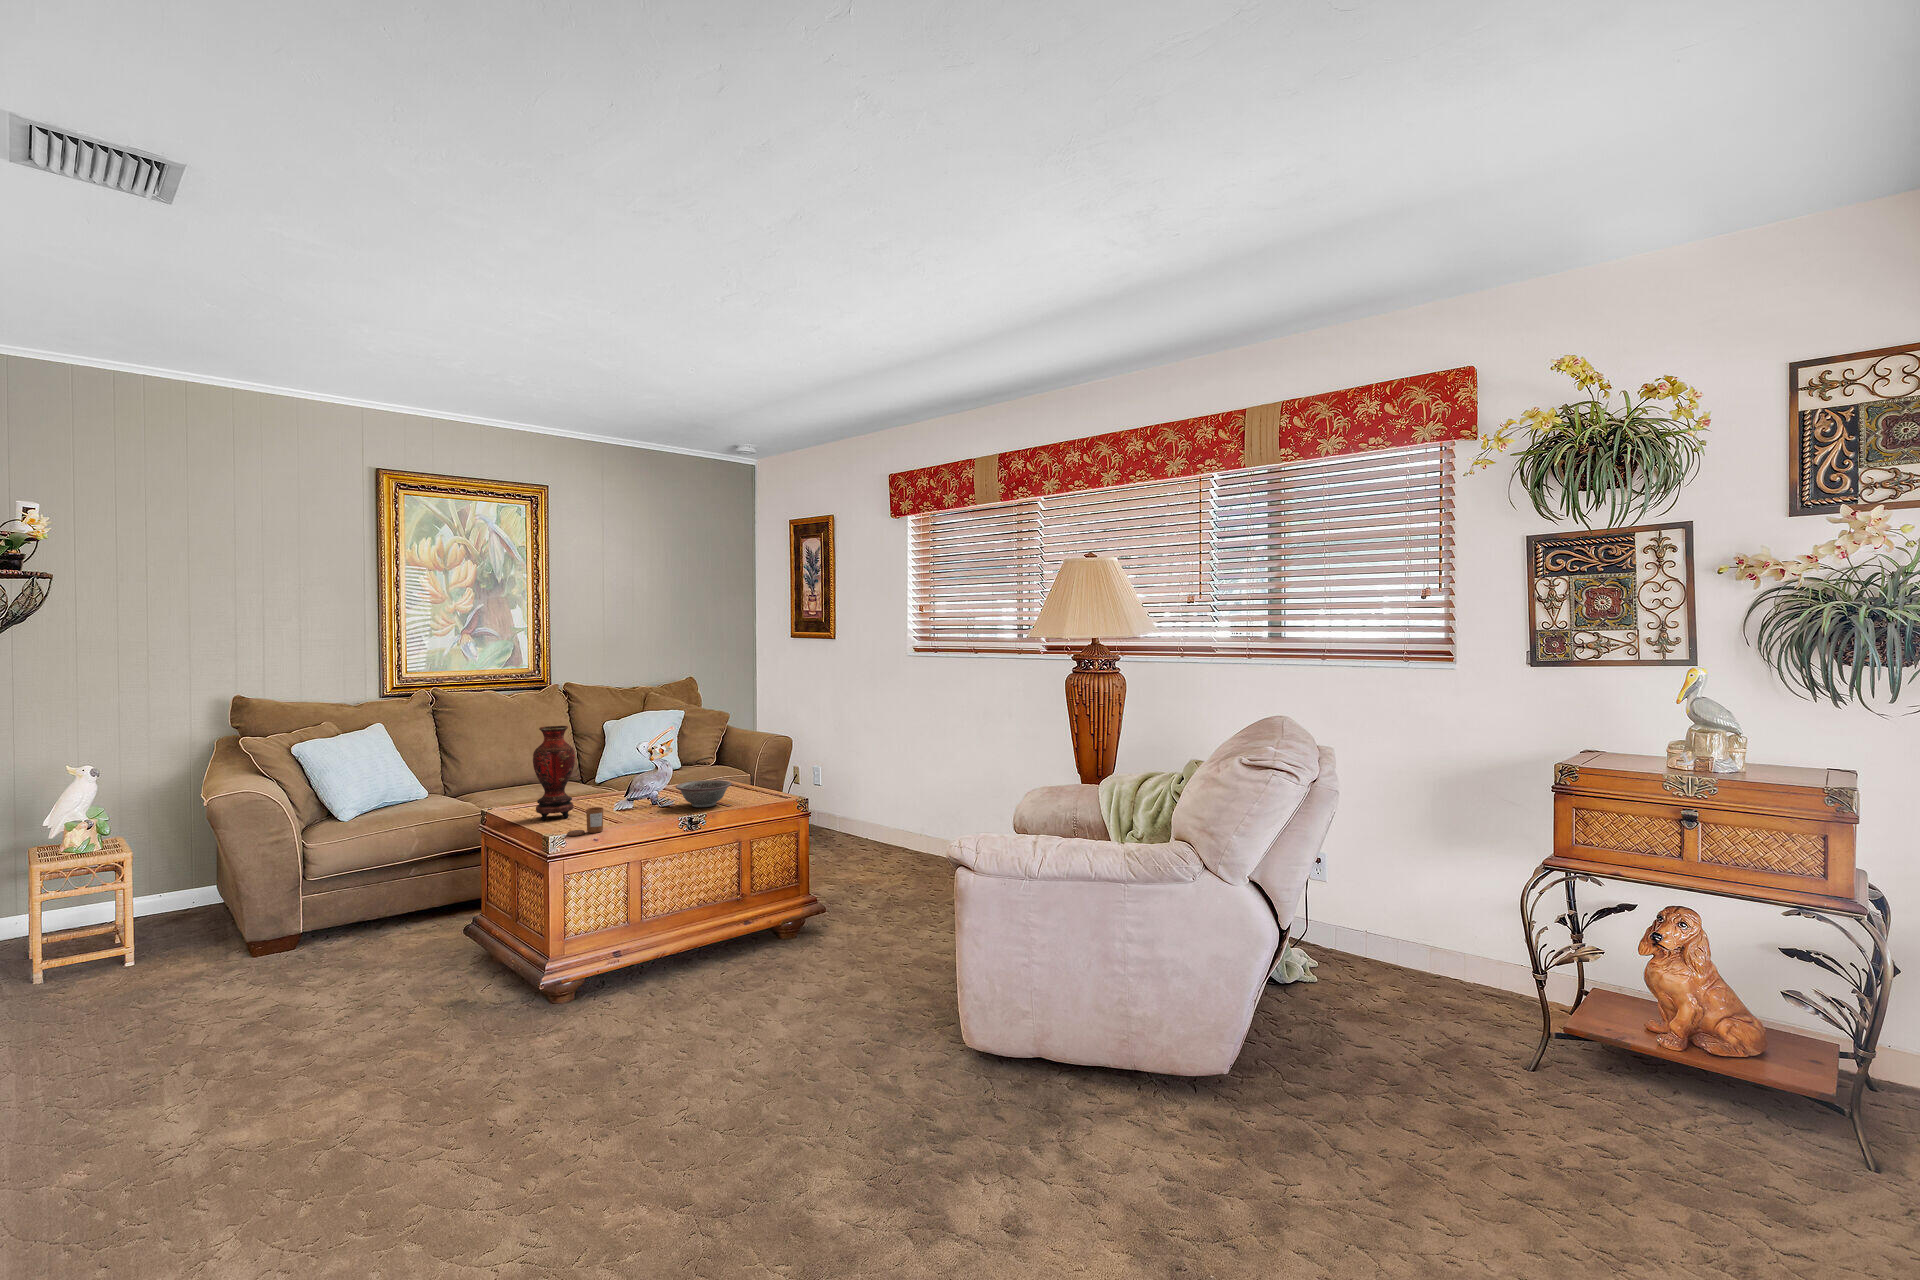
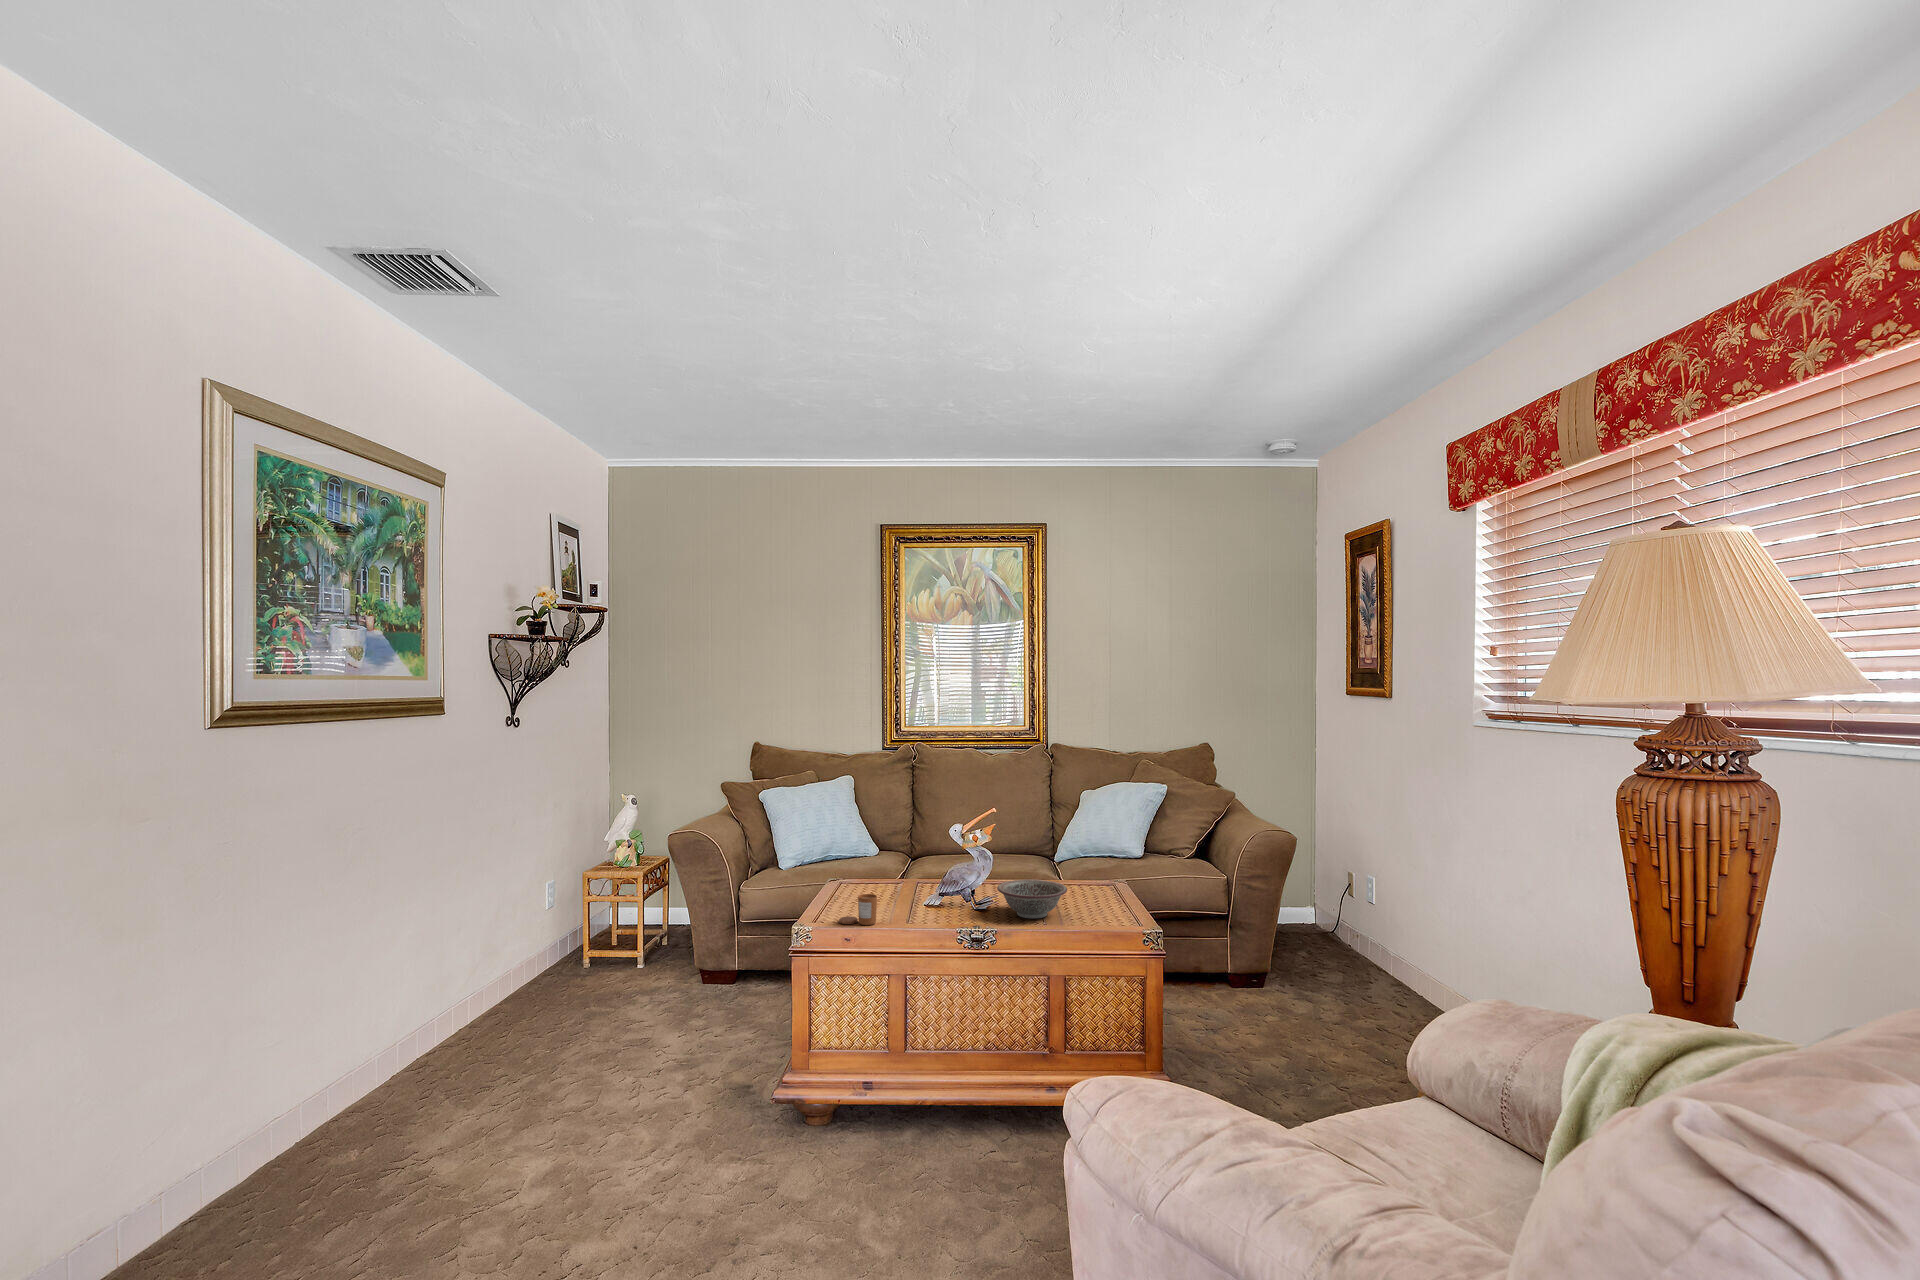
vase: present [533,726,575,820] -> none [869,790,911,897]

